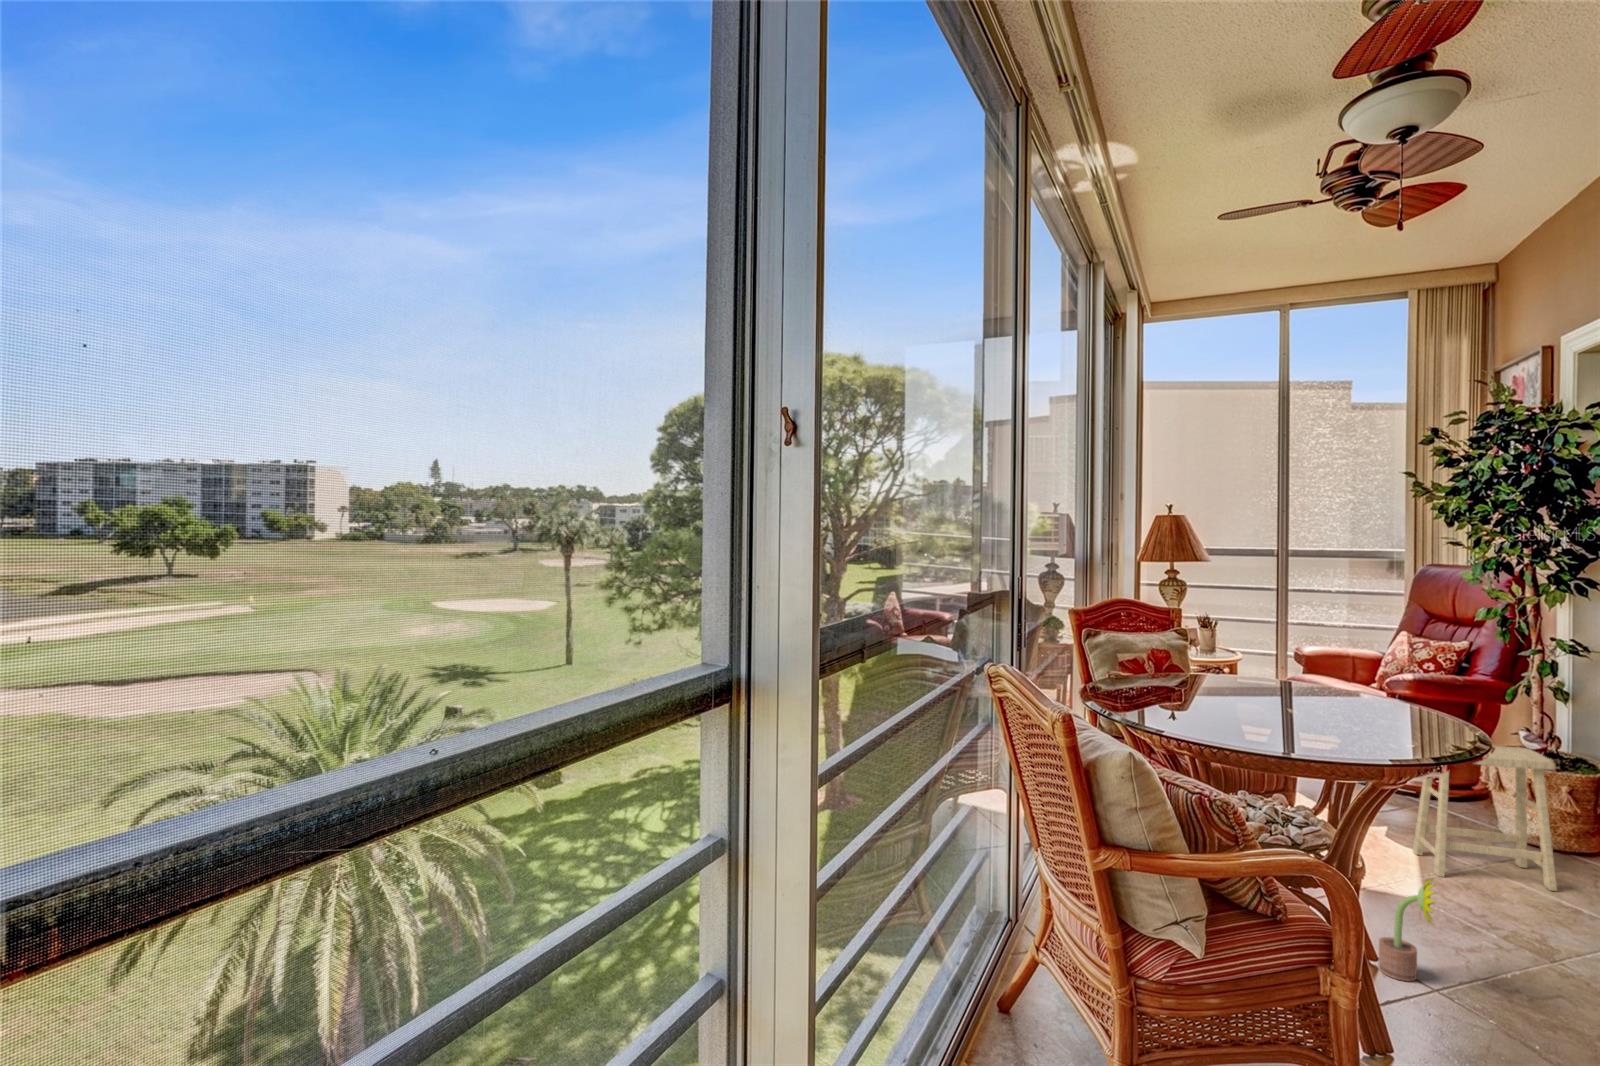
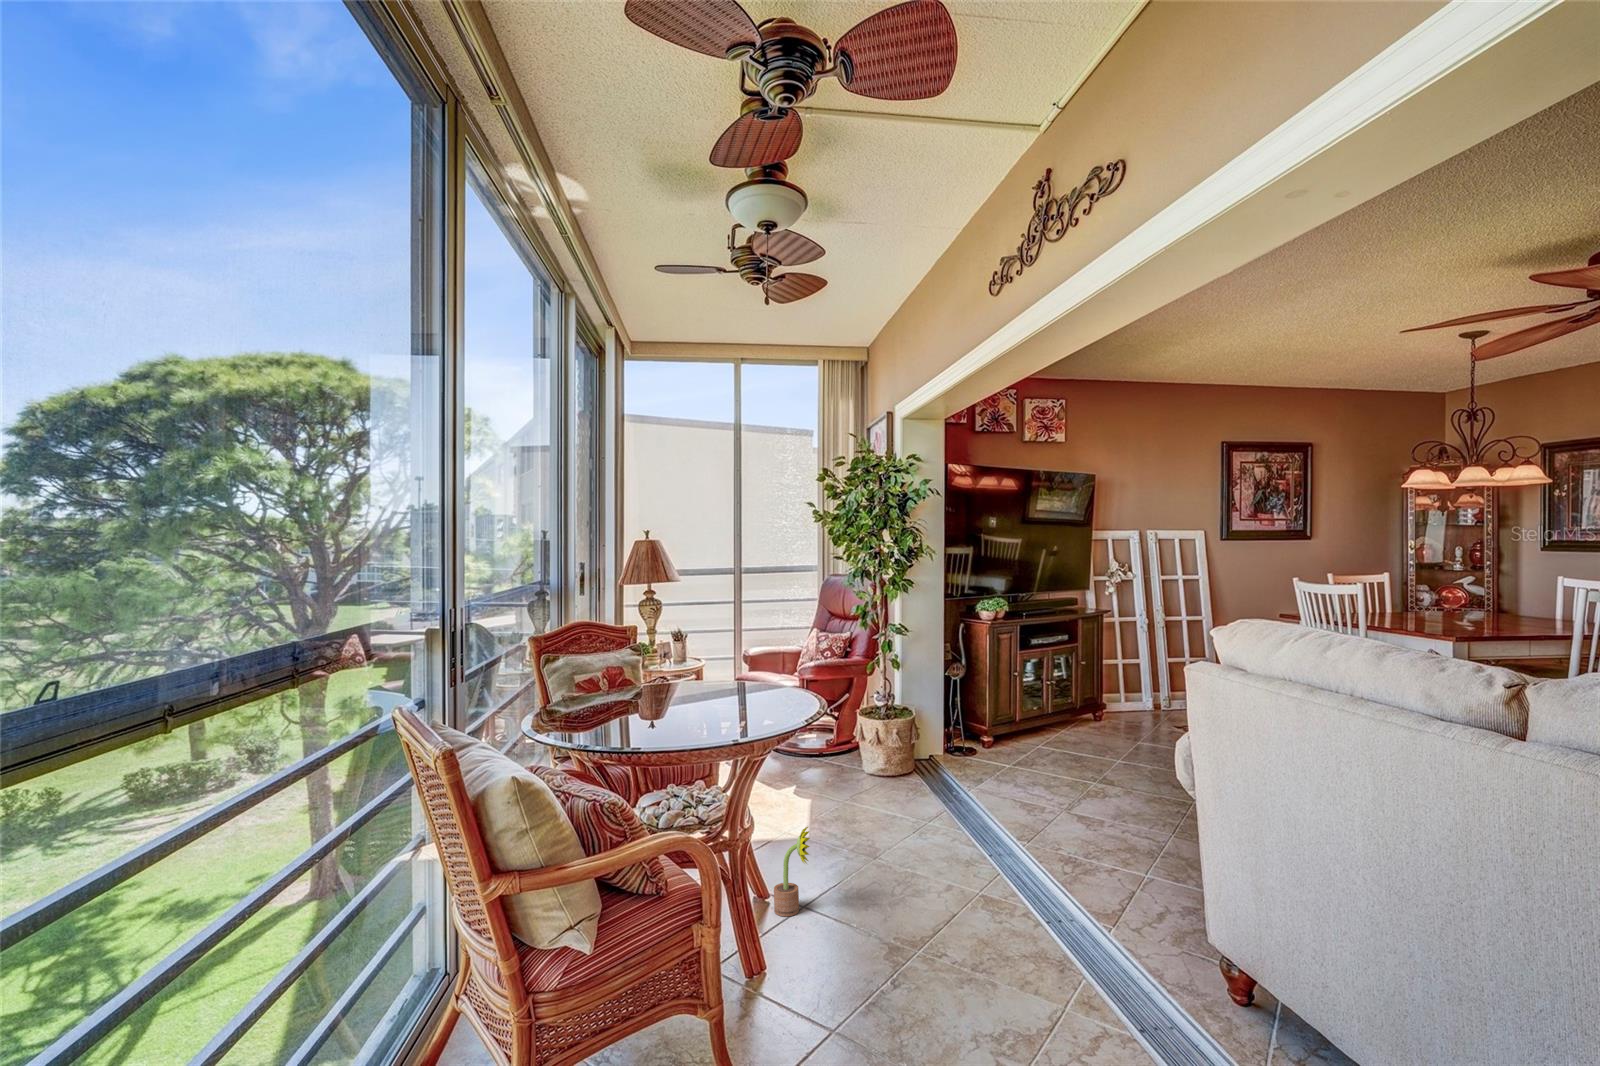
footstool: present [1413,746,1557,891] -> none [812,710,897,823]

